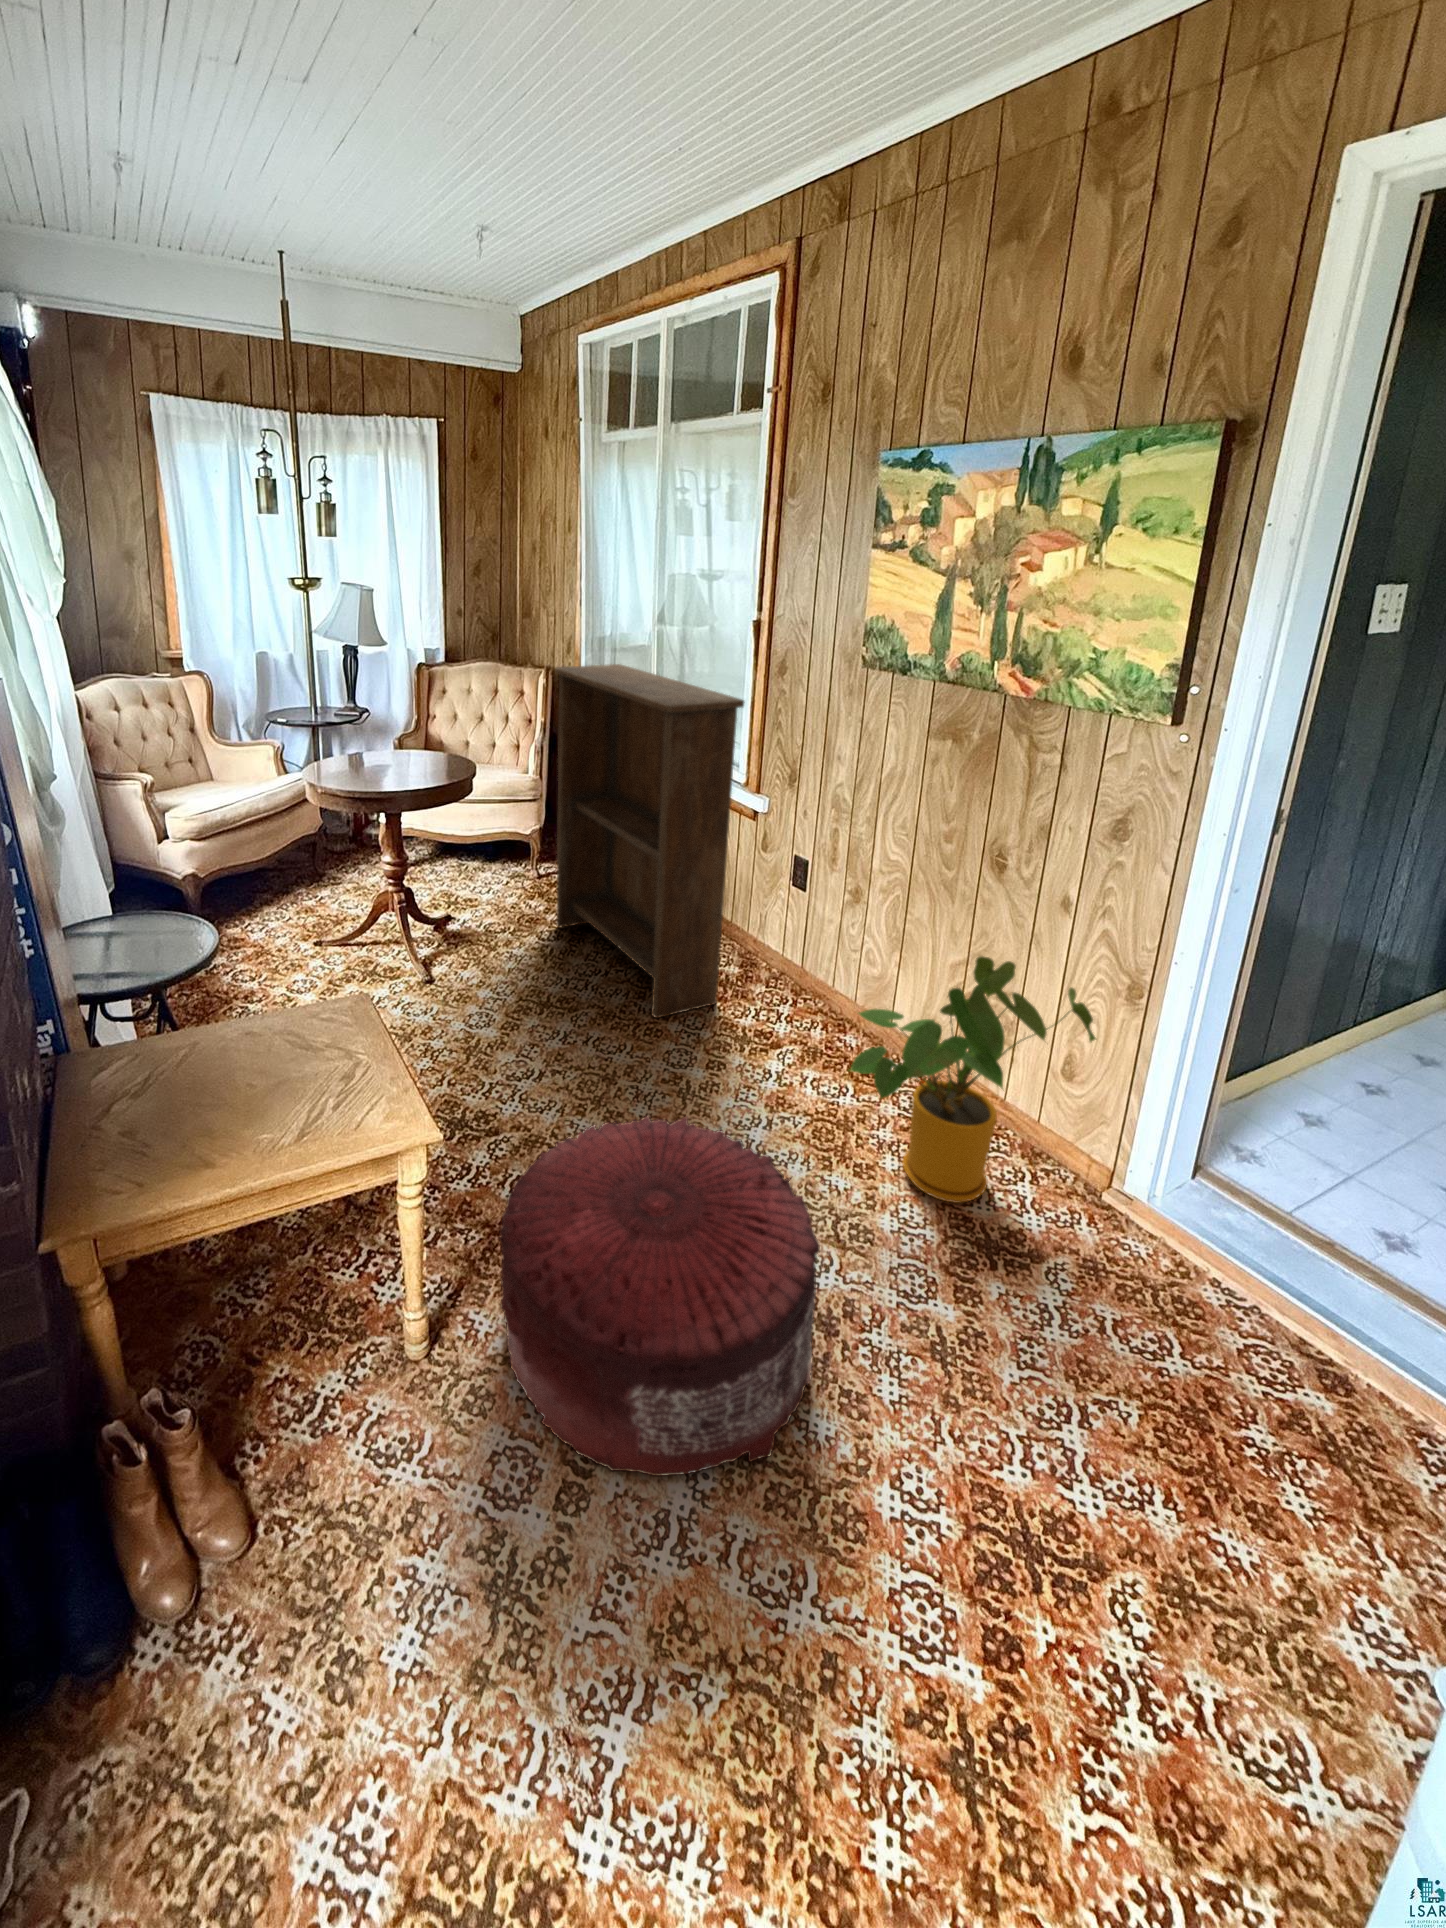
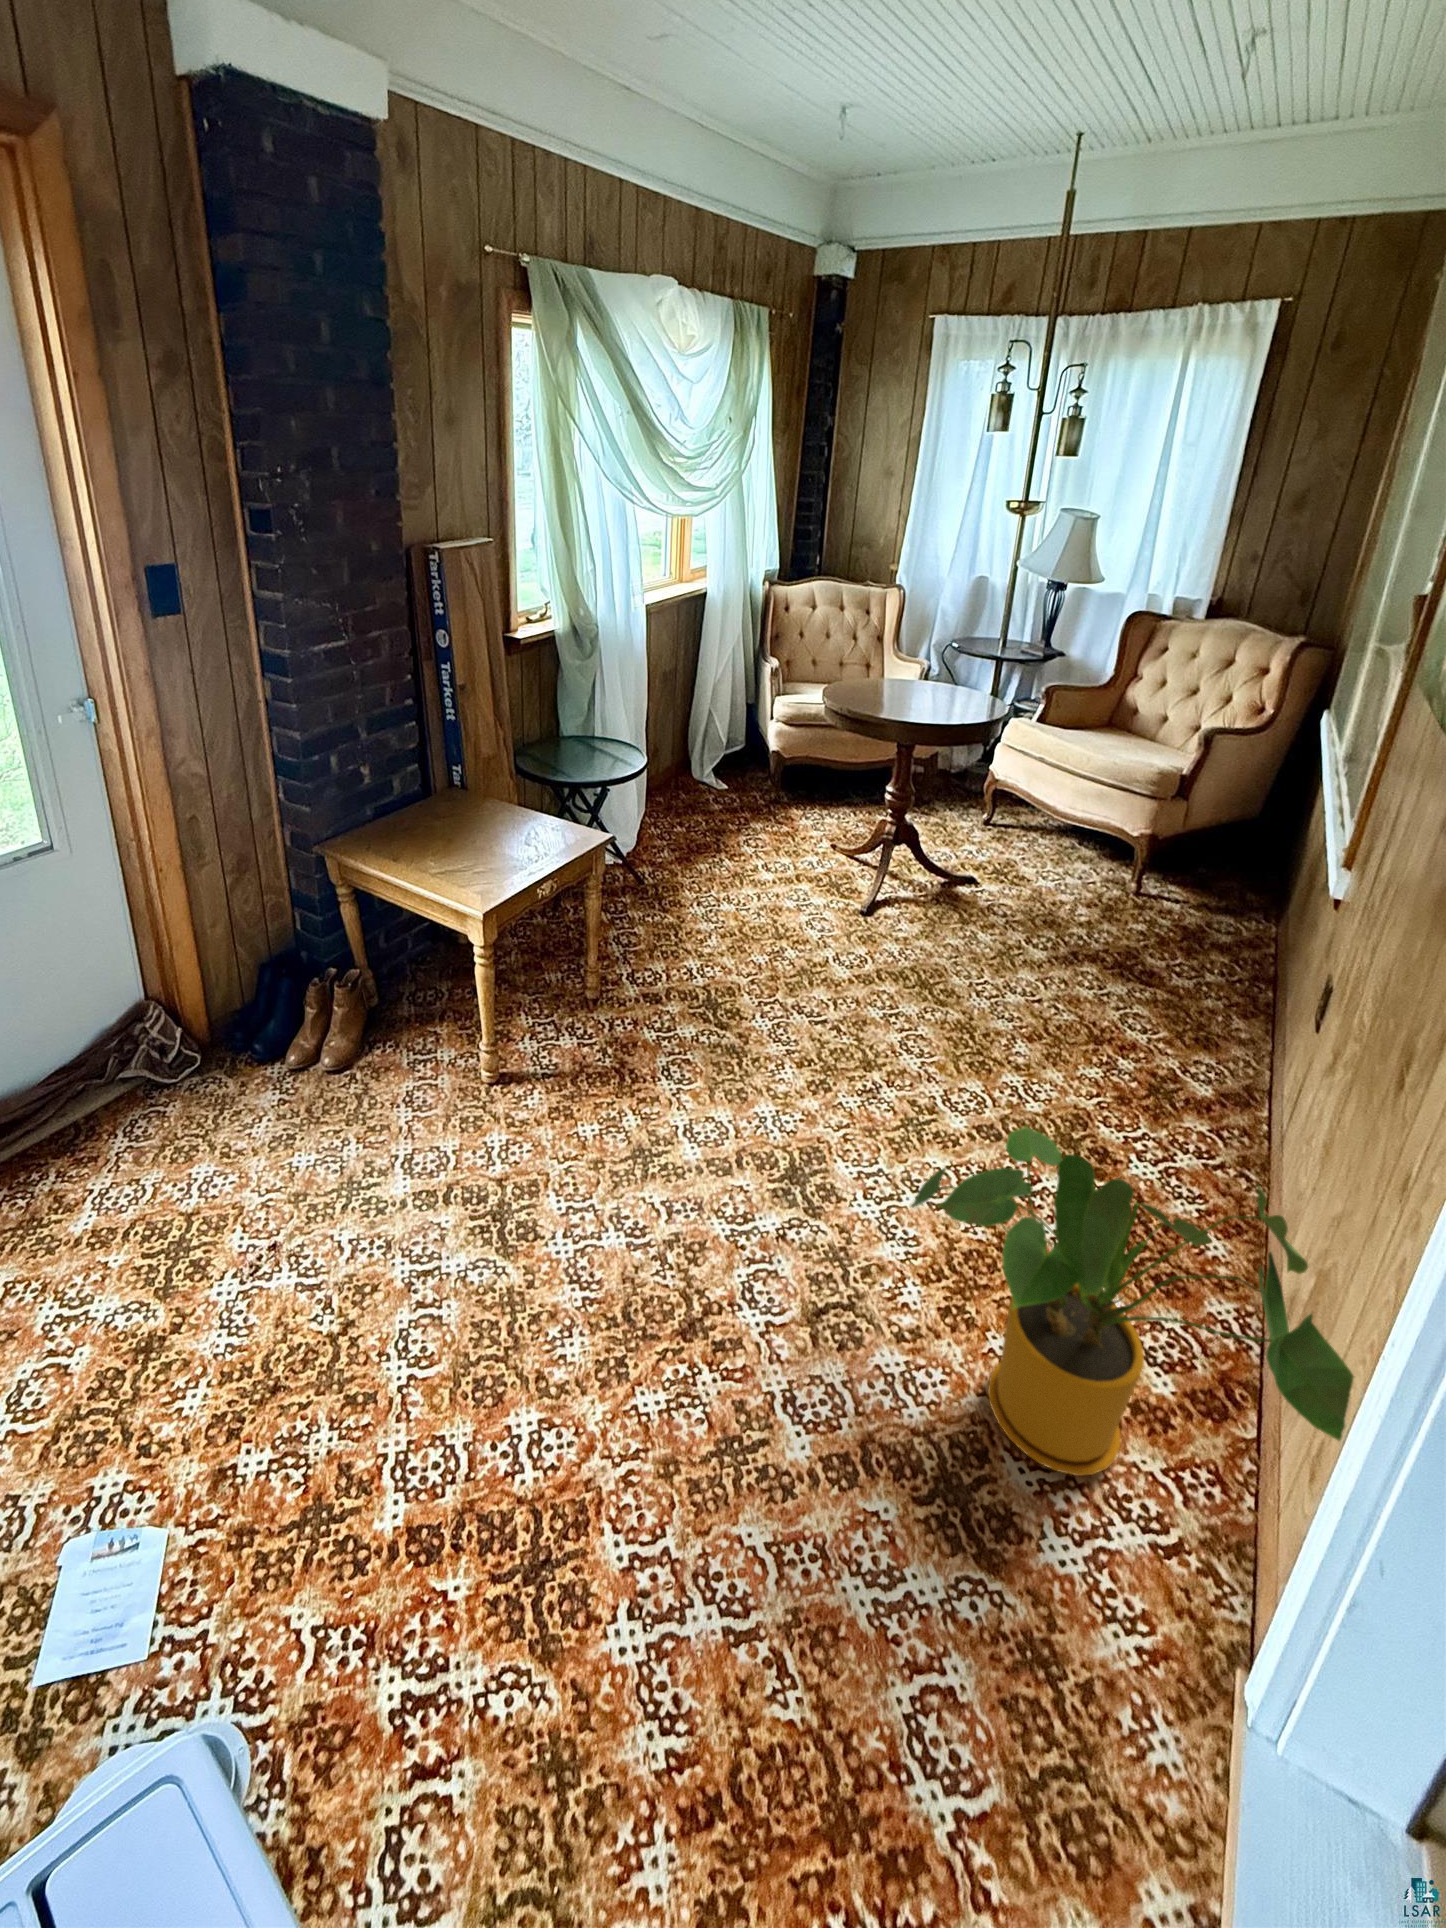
bookshelf: present [555,664,745,1018] -> none [1026,598,1274,1094]
pouf: present [499,1116,820,1476] -> none [440,1007,742,1324]

